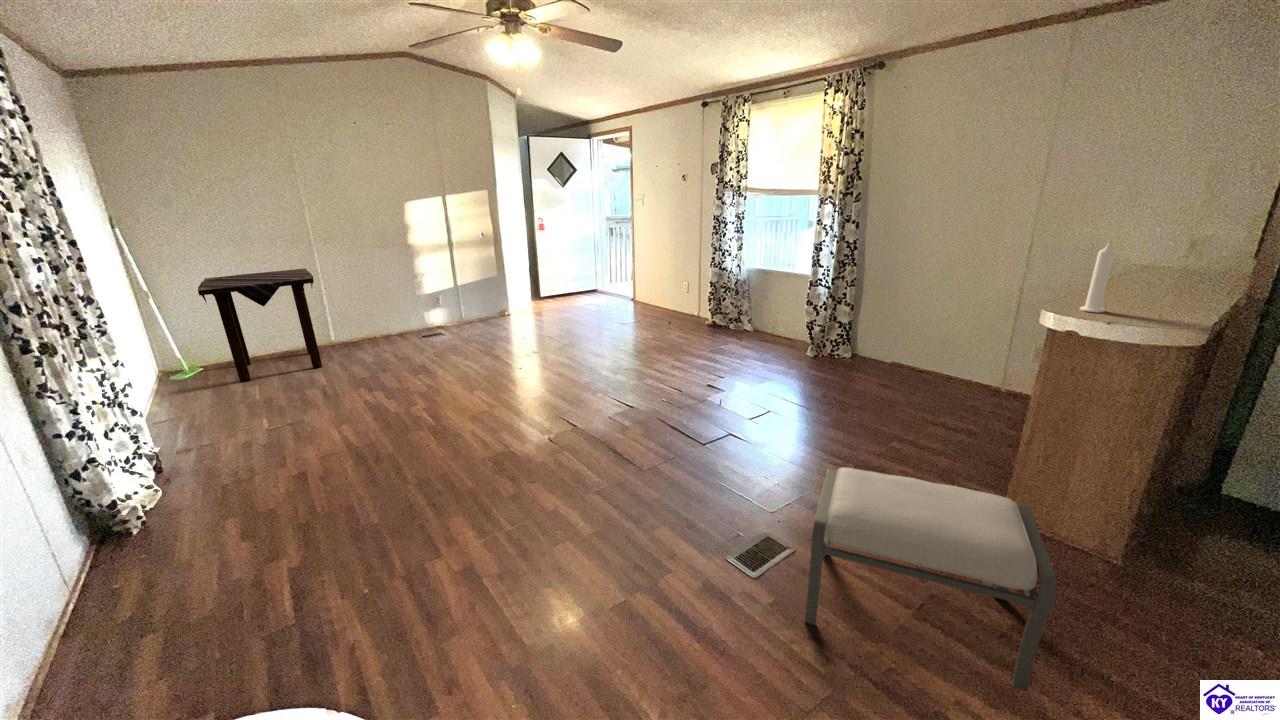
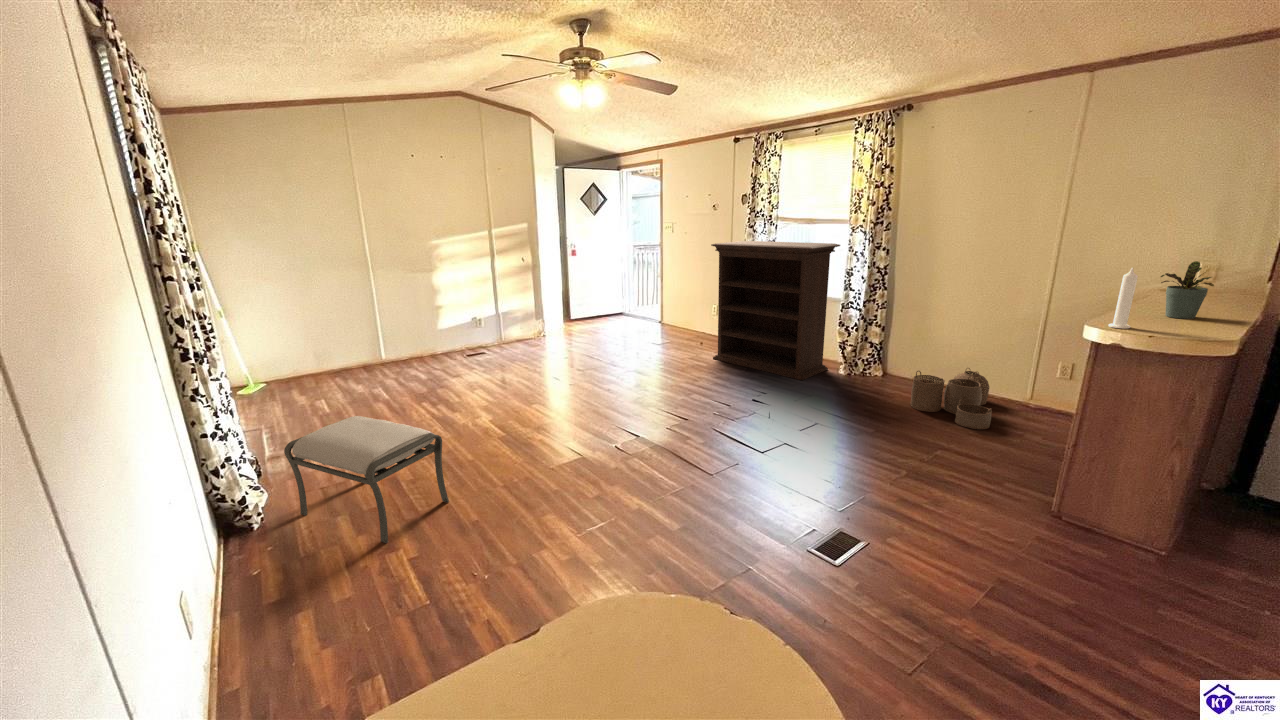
bookshelf: none [675,214,809,362] -> present [711,241,840,380]
potted plant: none [1142,235,1202,301] -> present [1161,261,1214,319]
side table: present [198,269,322,382] -> none [269,291,377,398]
woven basket: none [876,350,960,417] -> present [910,368,992,429]
ottoman: present [805,468,1057,691] -> present [284,416,449,543]

